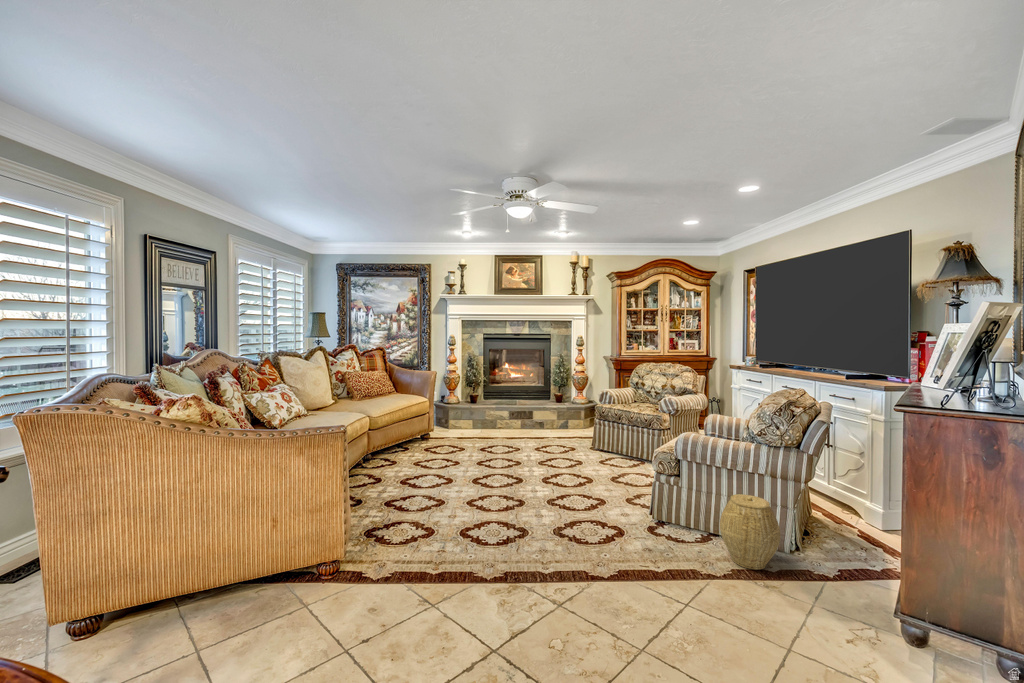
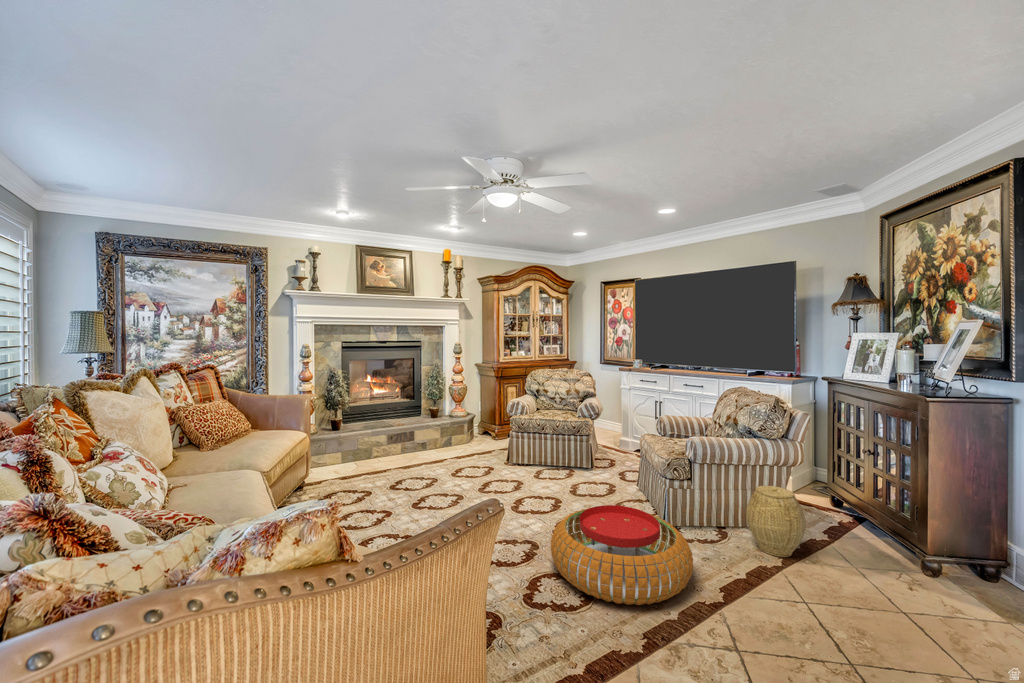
pouf: none [516,480,633,558] -> present [551,505,693,605]

